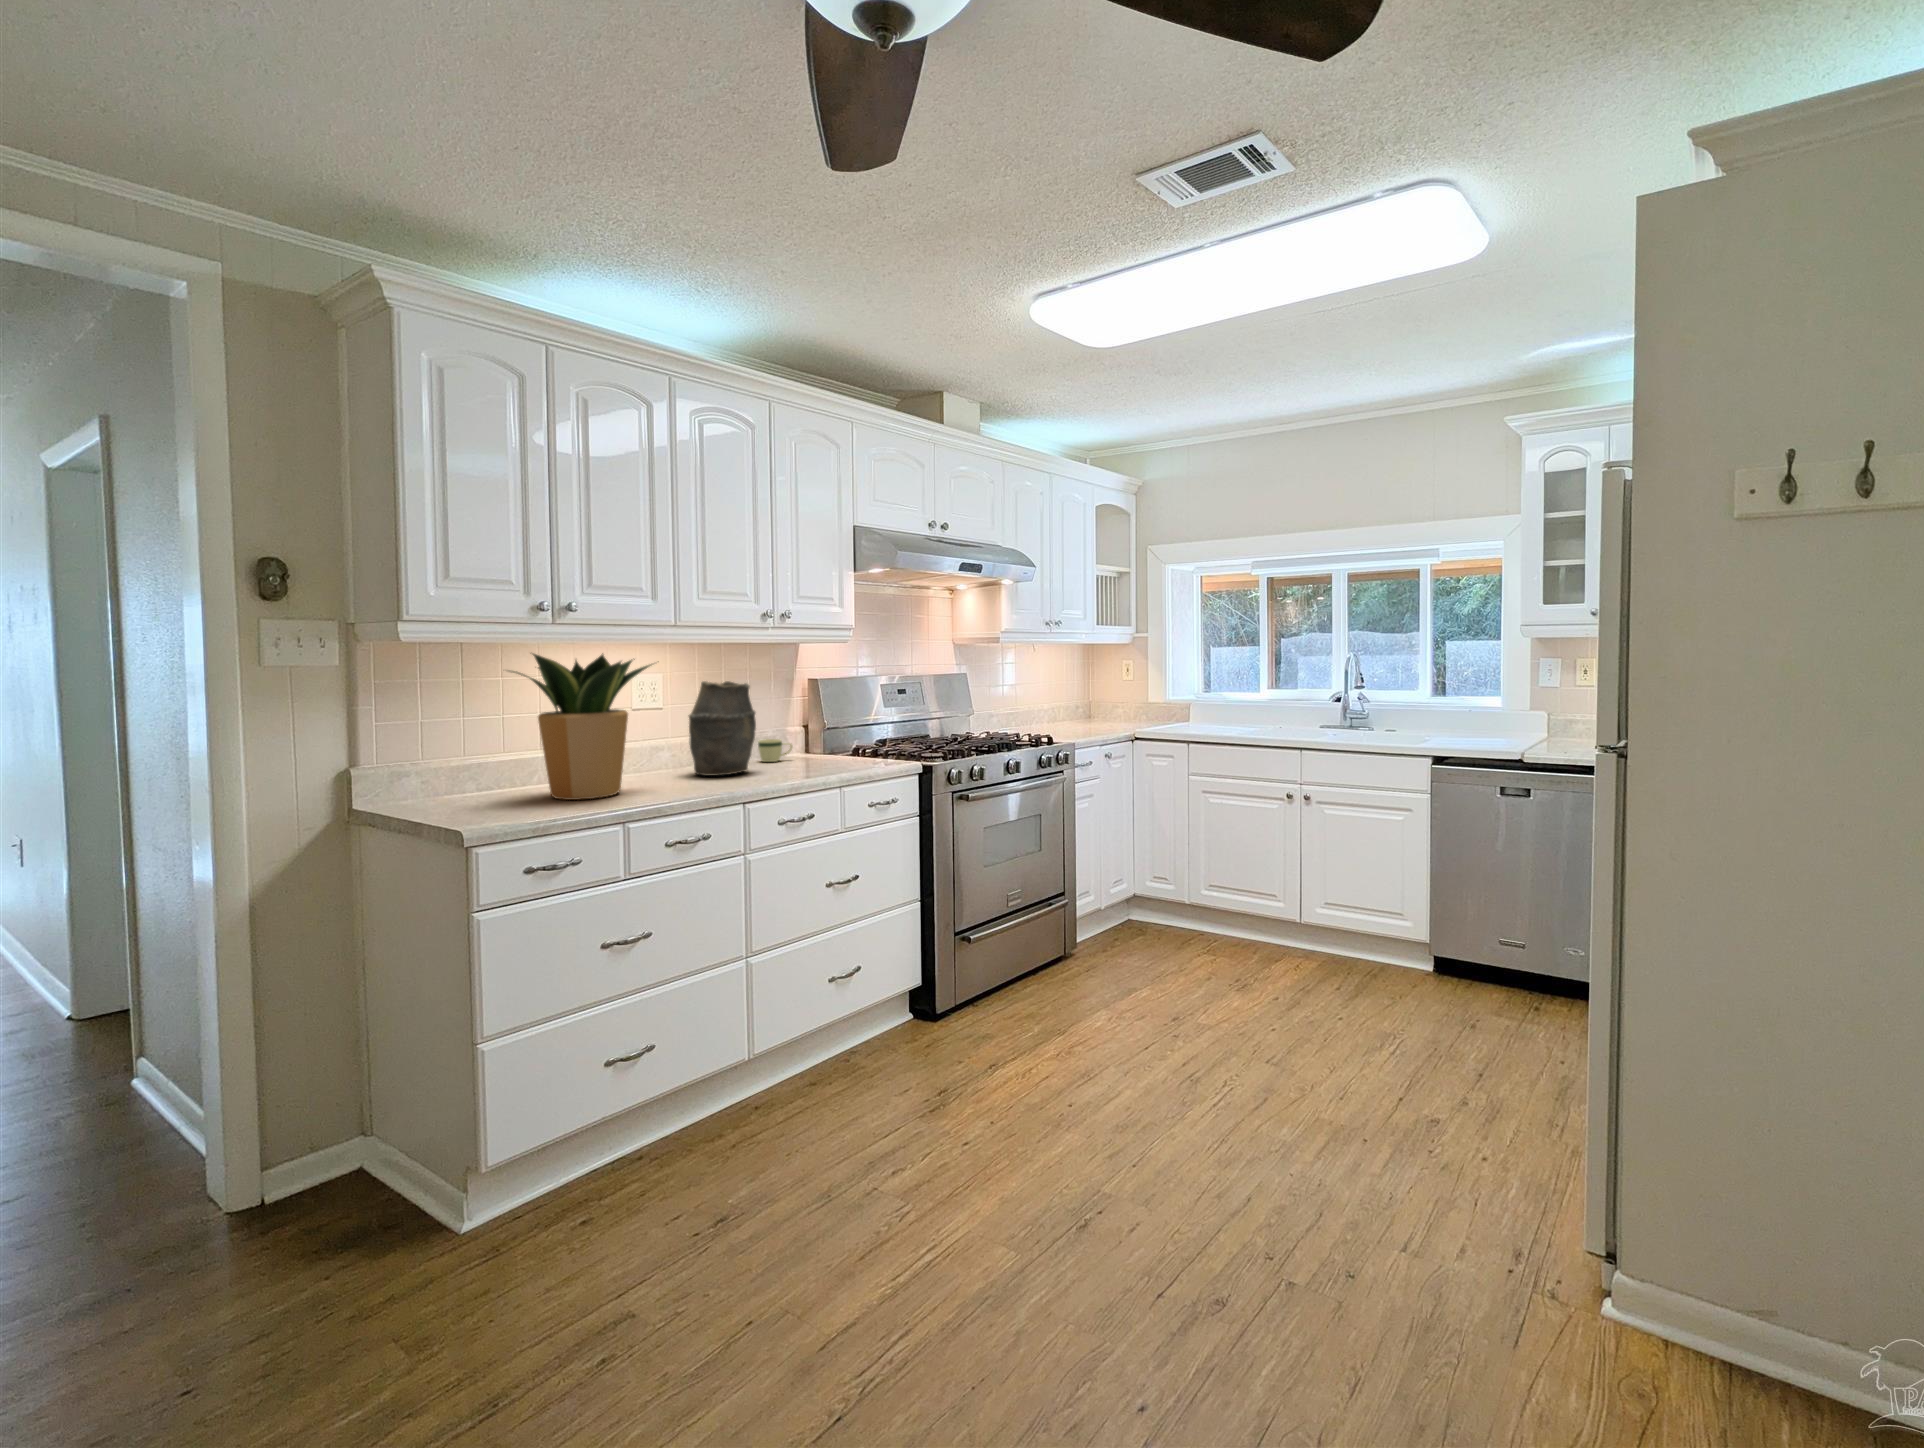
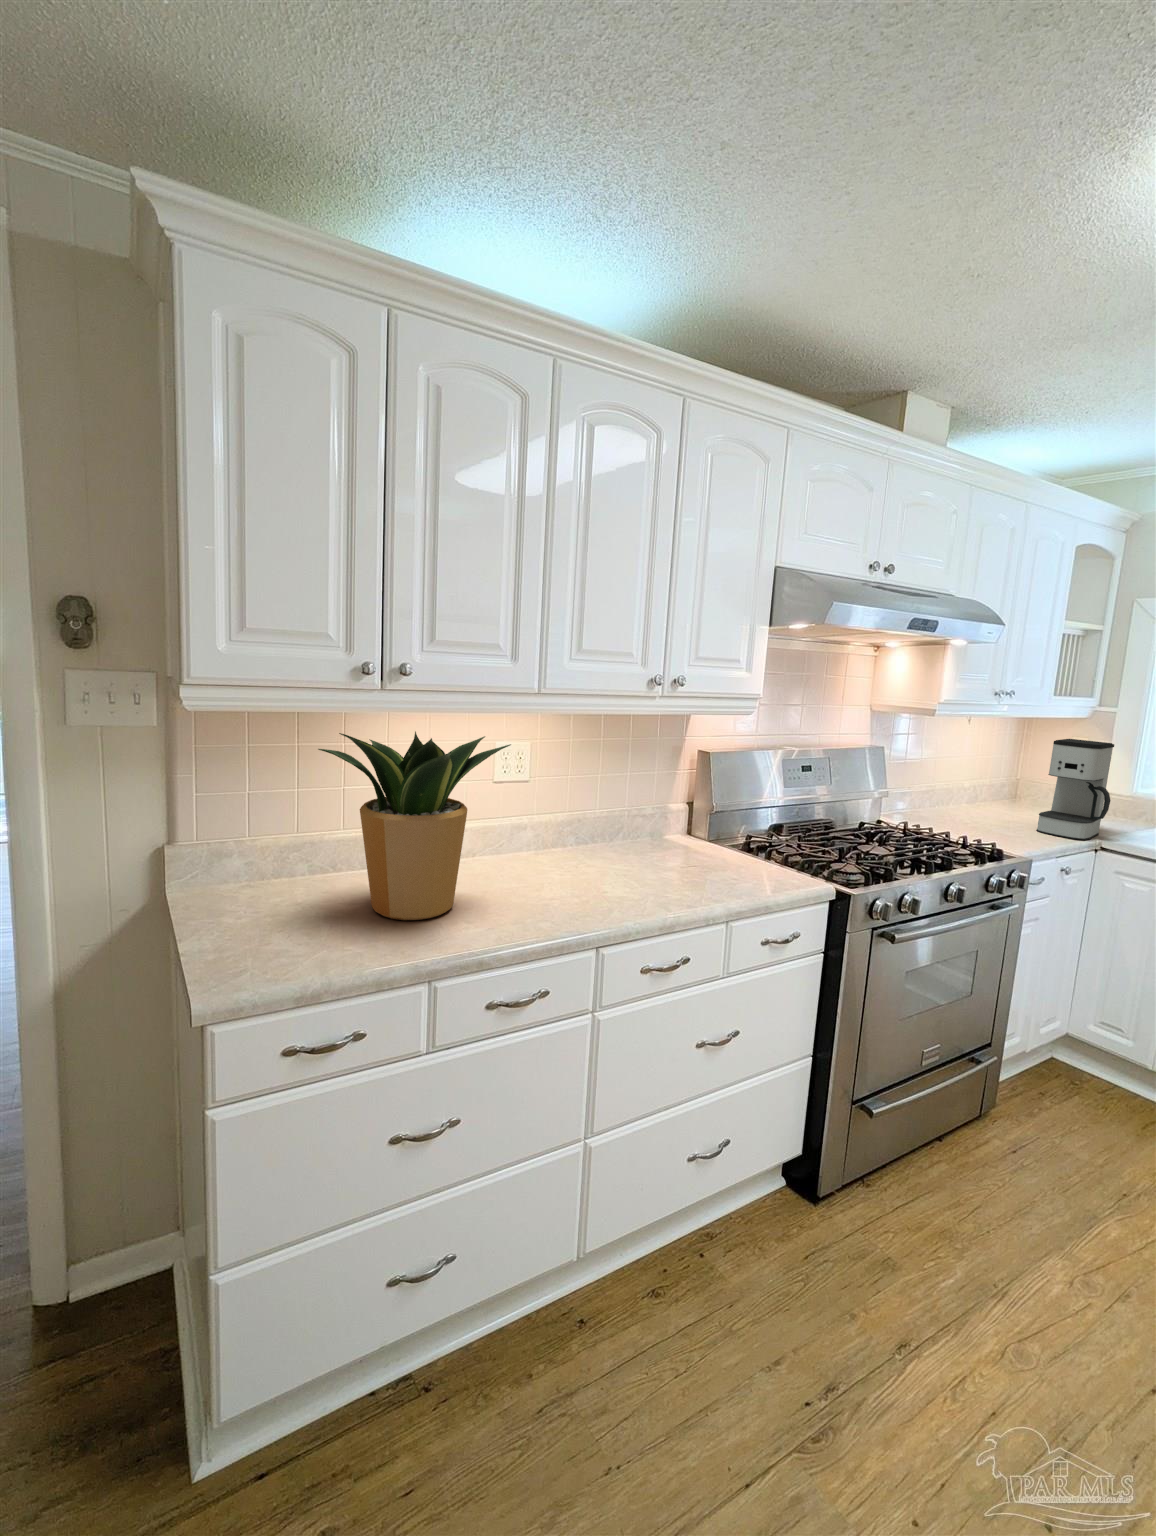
coffee maker: none [1090,656,1135,731] -> present [1037,739,1114,840]
vase: present [689,681,756,776] -> none [550,761,631,882]
mug: present [758,739,792,762] -> none [633,824,673,853]

